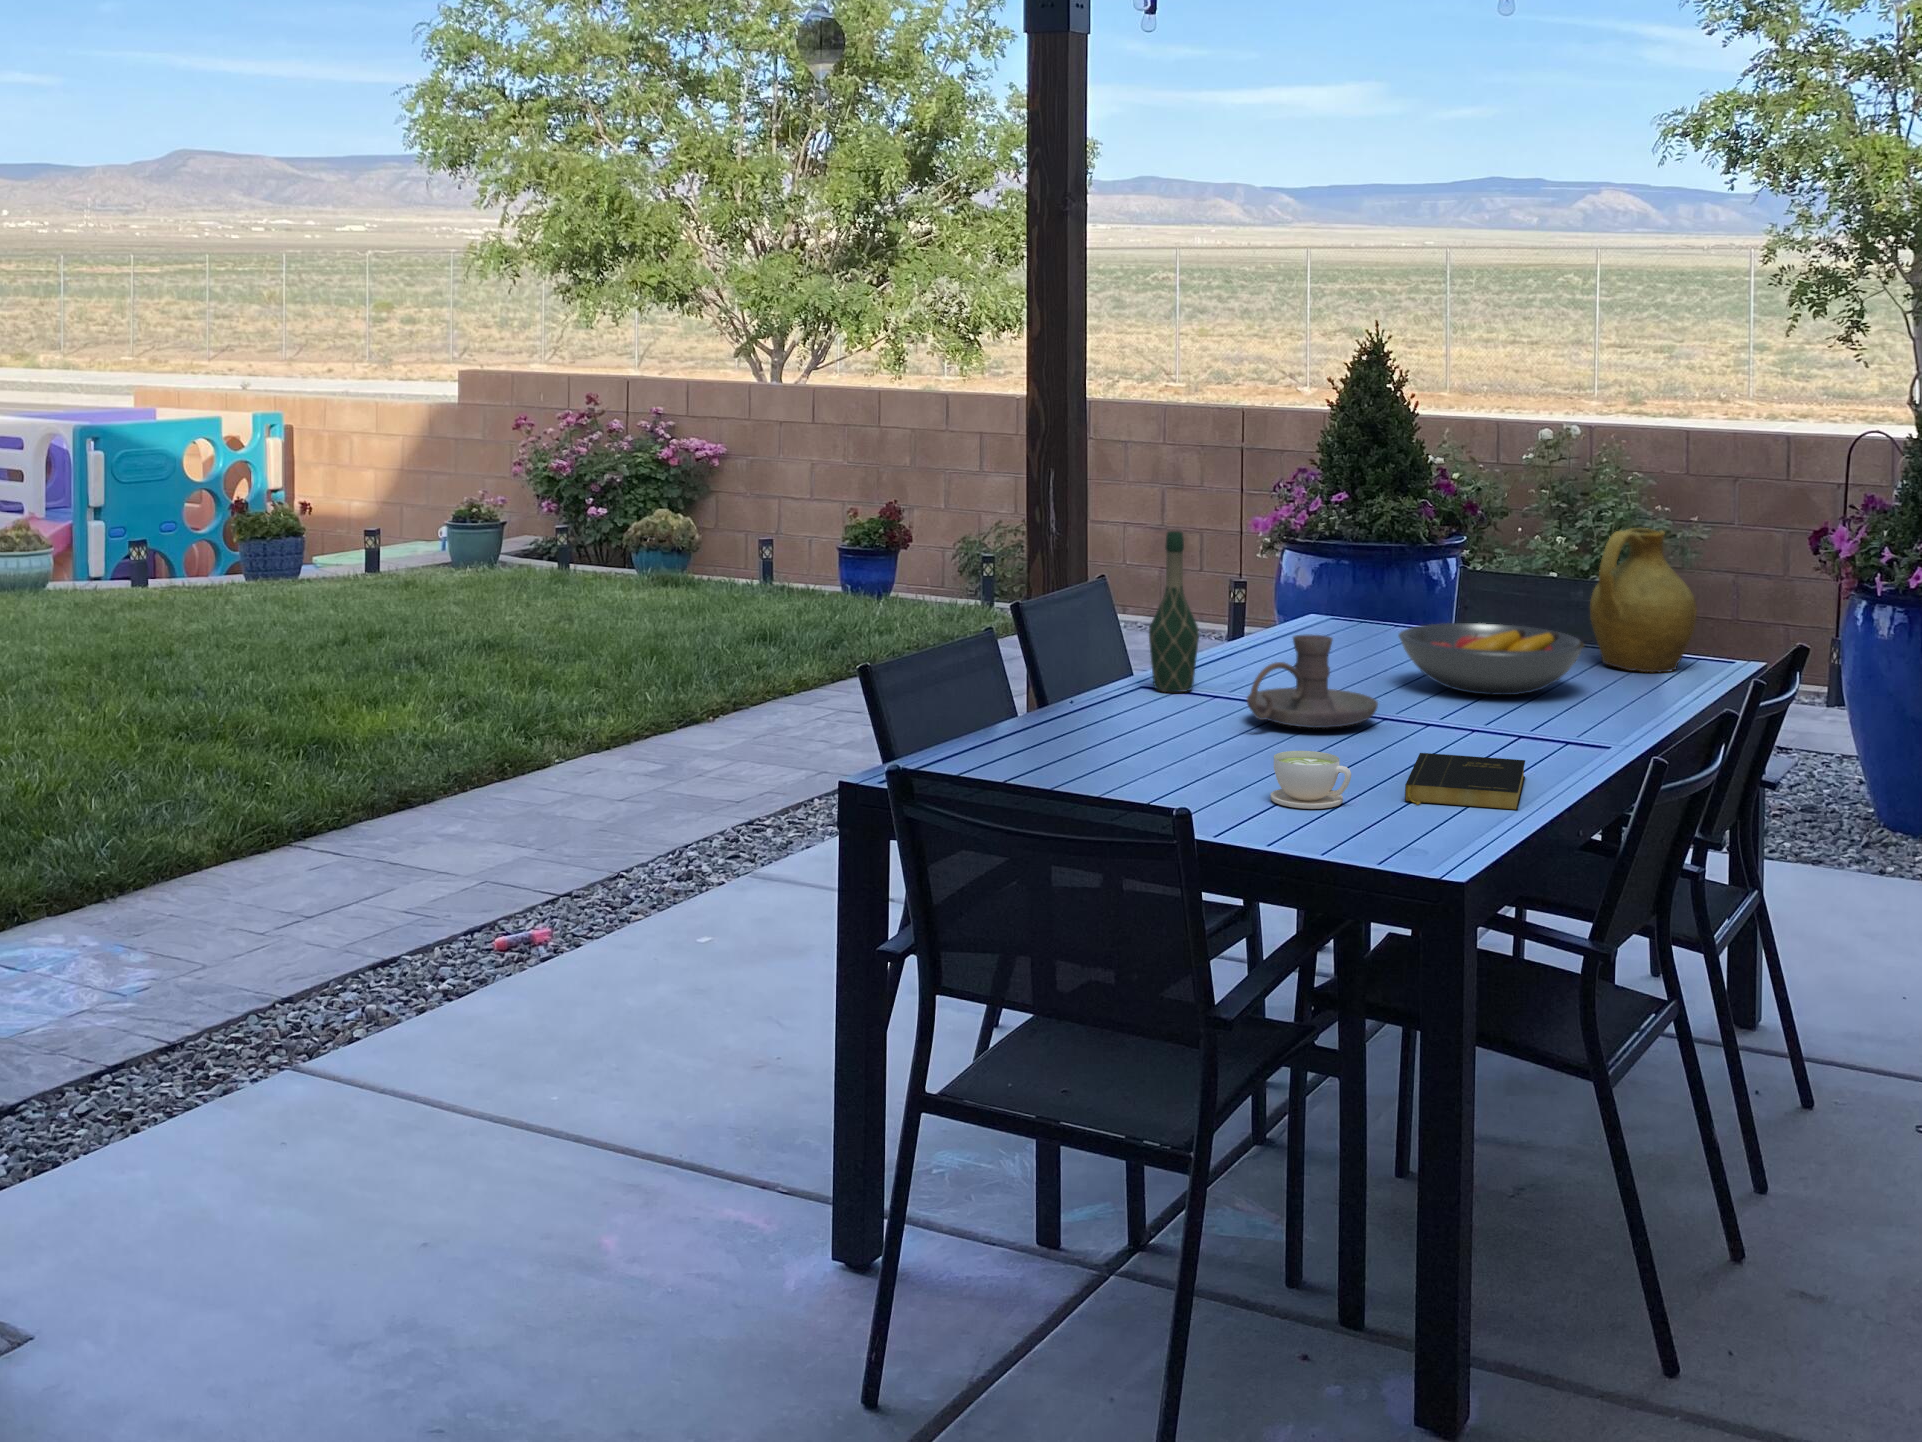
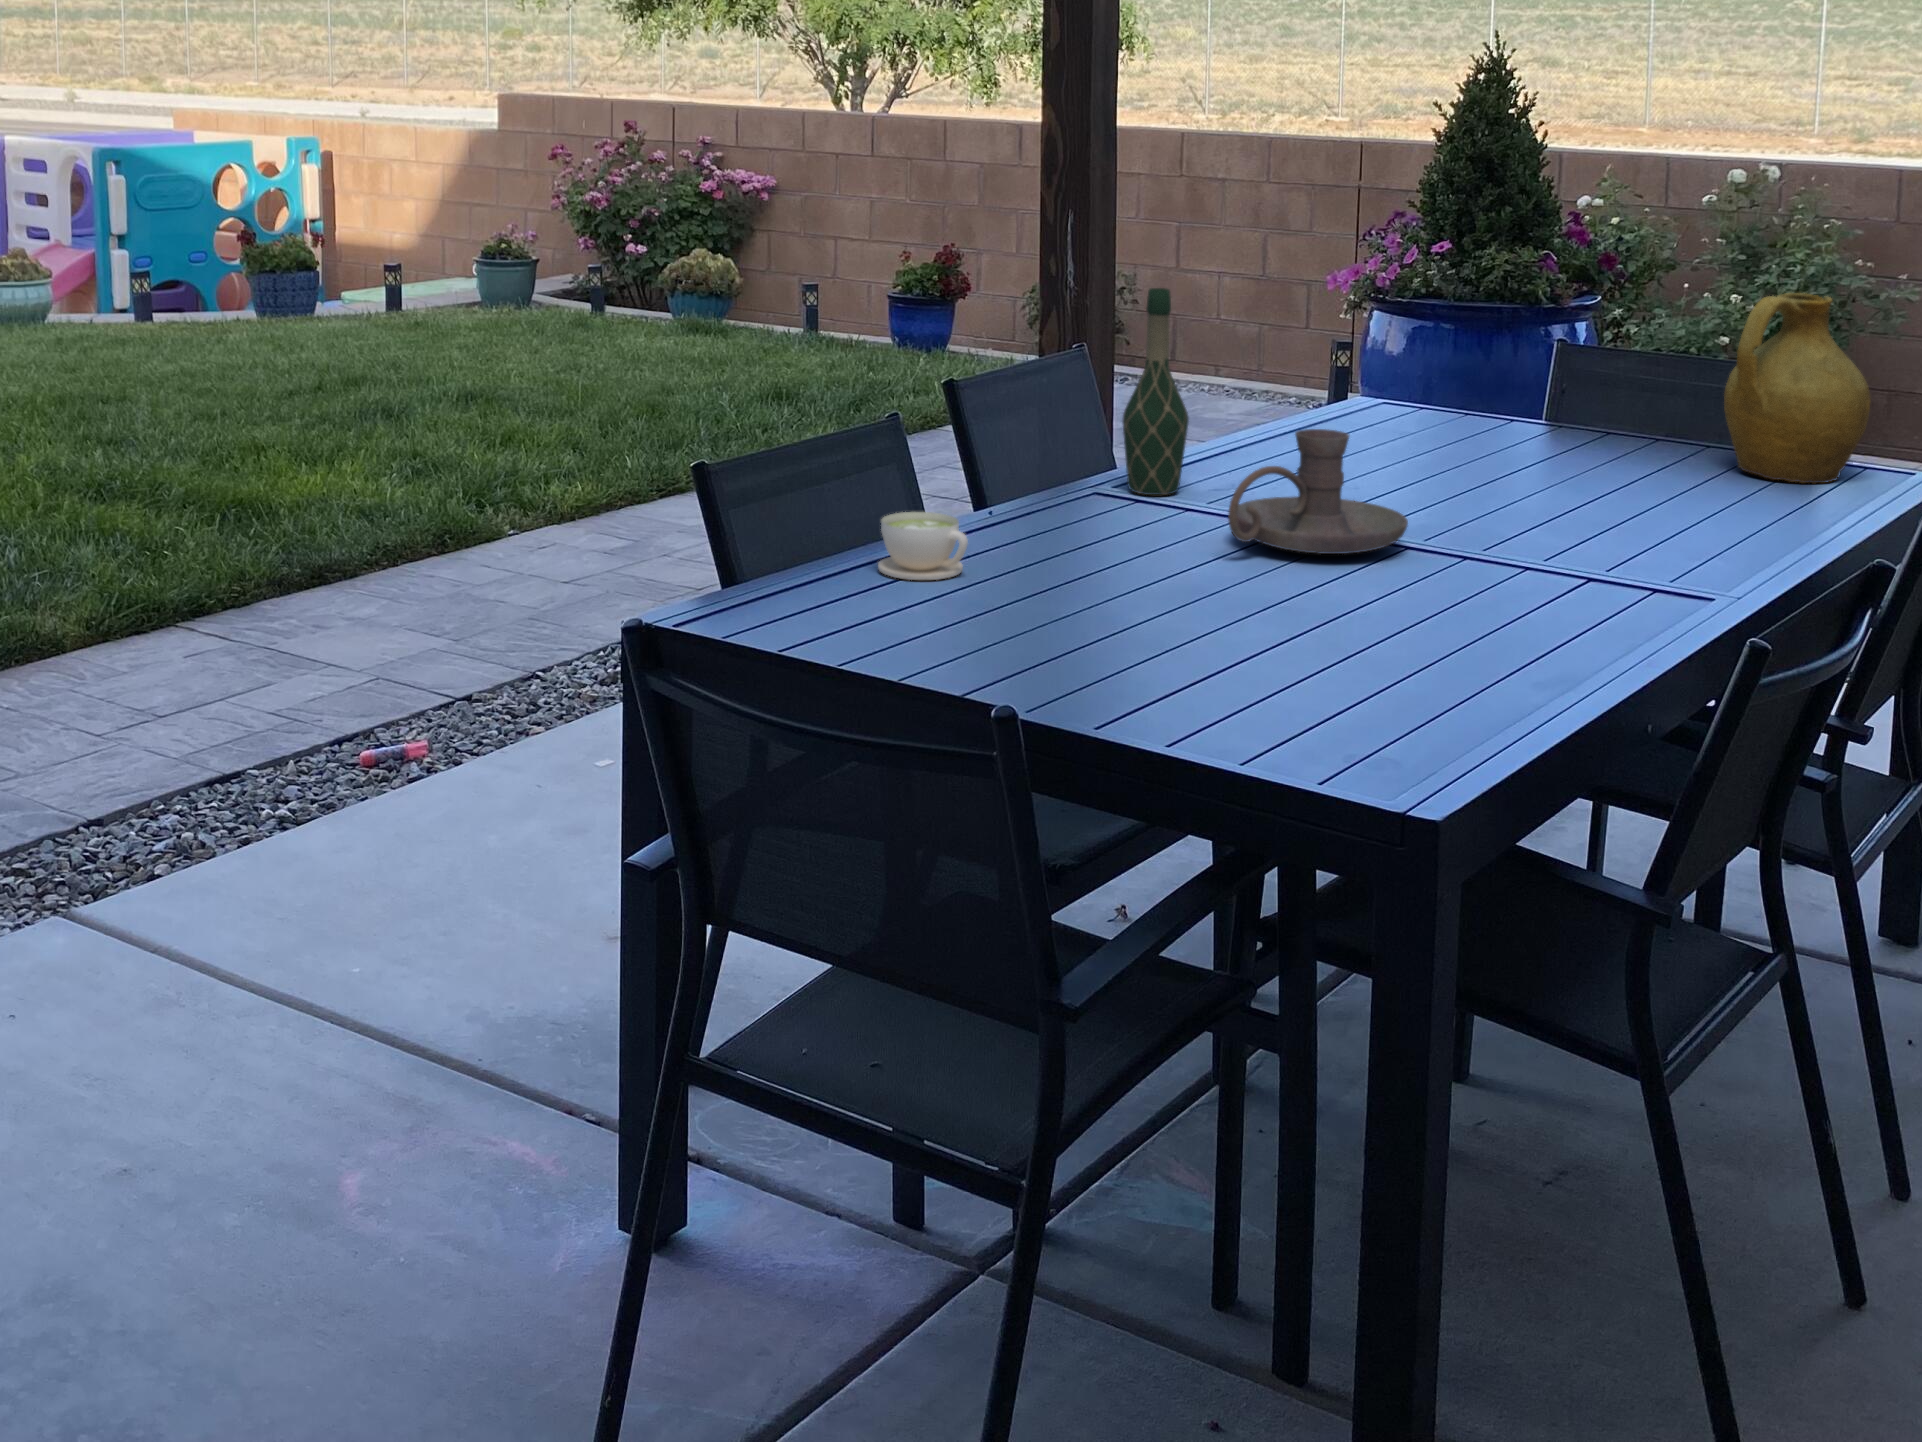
fruit bowl: present [1398,623,1584,695] -> none [1455,413,1707,512]
coffee cup: present [1271,751,1351,809] -> present [878,512,968,580]
book: present [1405,753,1525,810] -> none [1407,600,1591,694]

